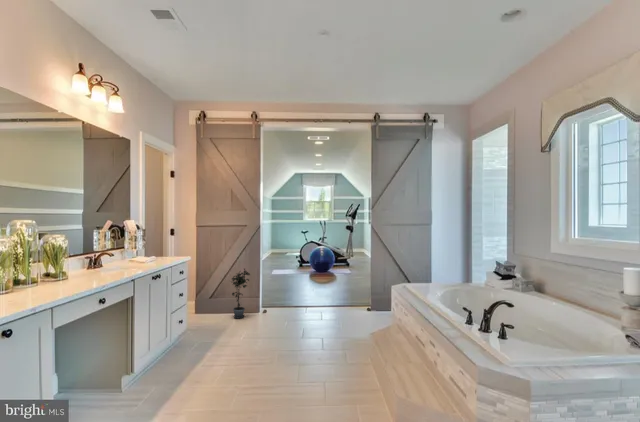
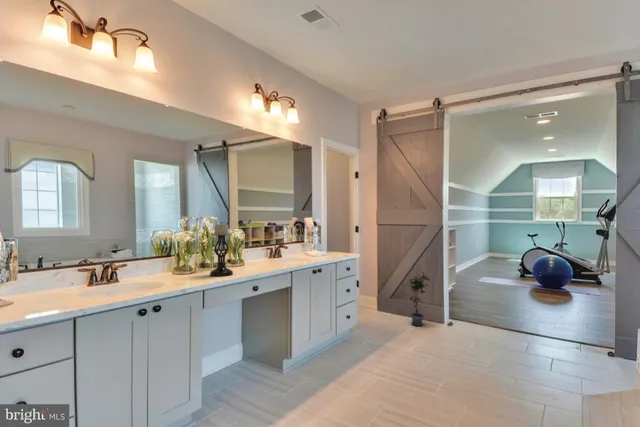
candle holder: none [35,226,71,295] -> present [210,222,233,277]

